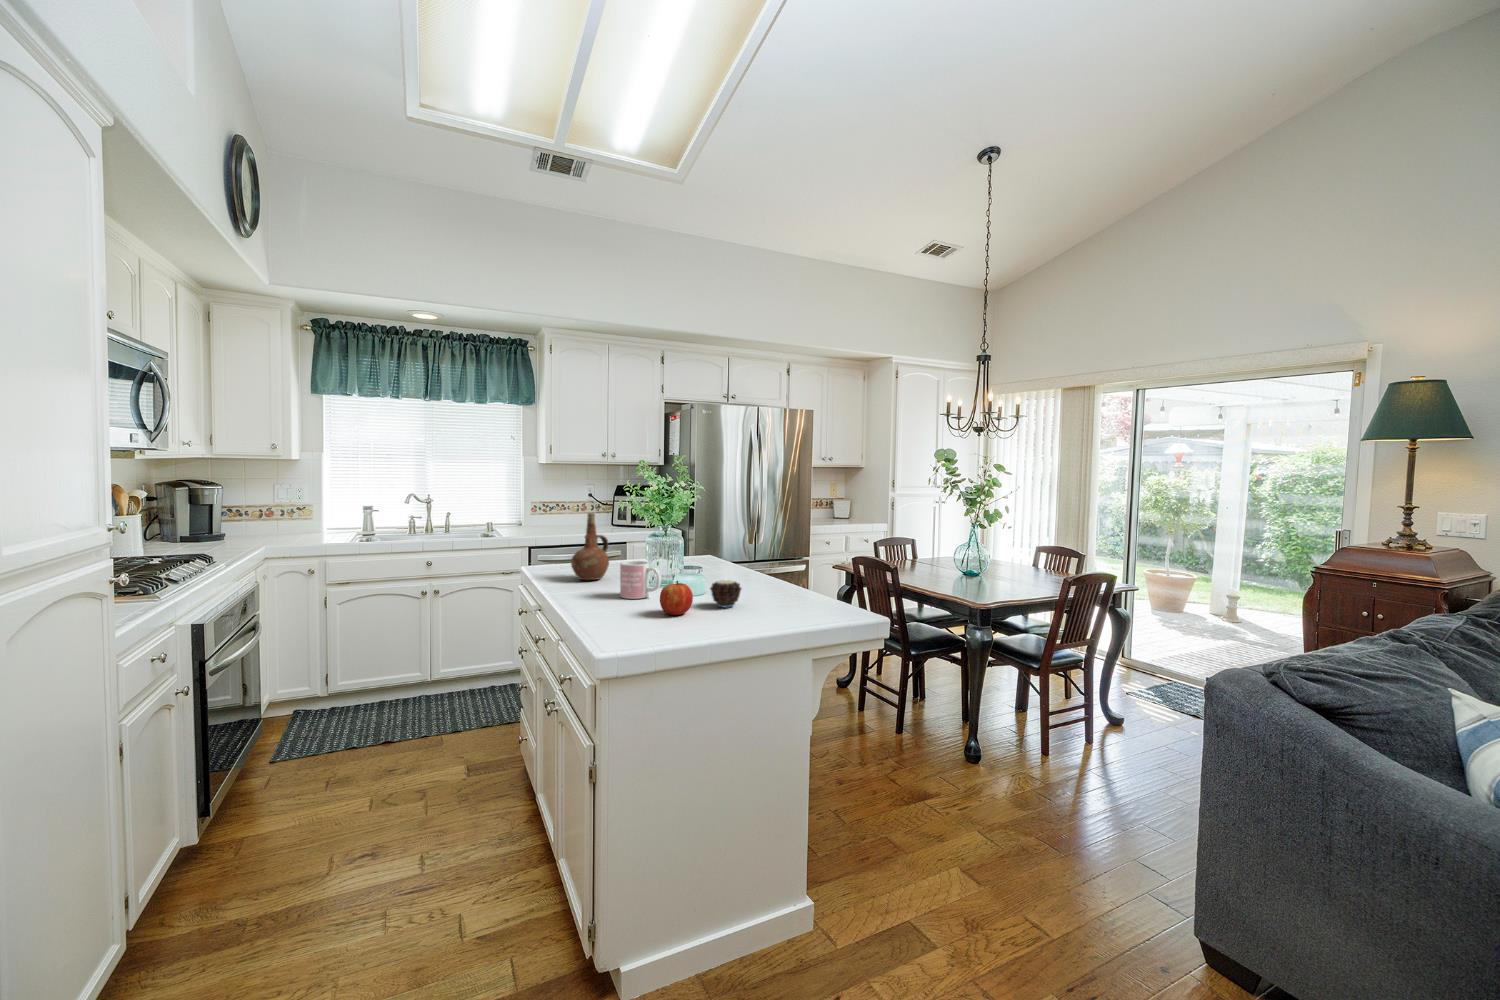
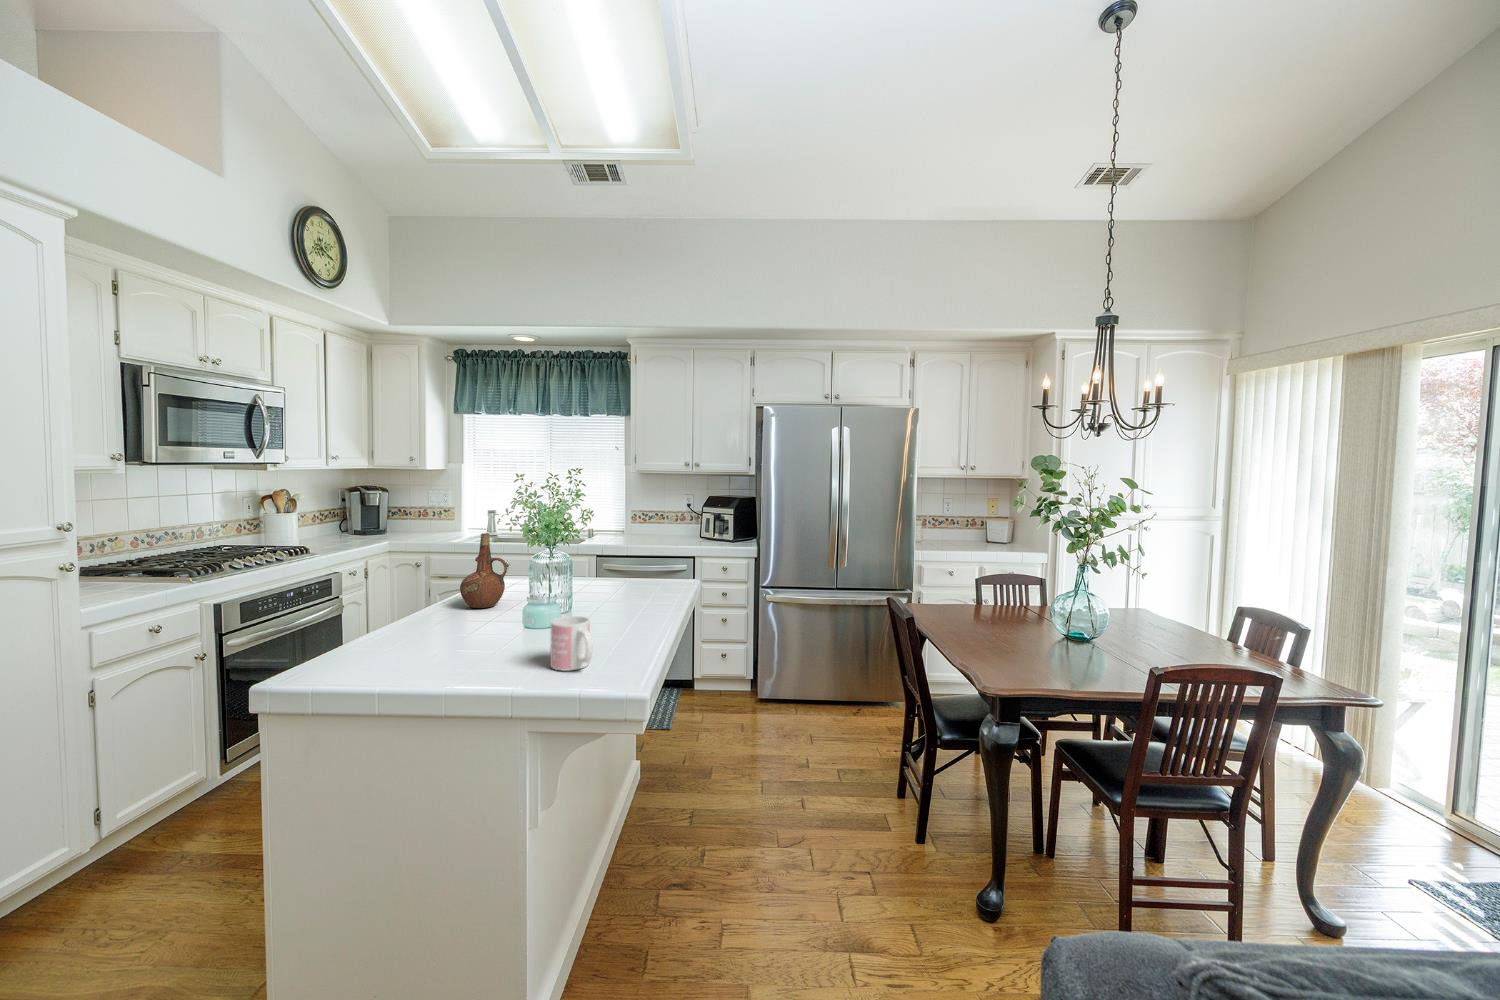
mug: present [620,561,661,599] -> present [550,616,593,671]
candle: present [710,579,741,608] -> none [470,632,516,673]
apple: present [660,581,693,615] -> none [388,633,438,676]

